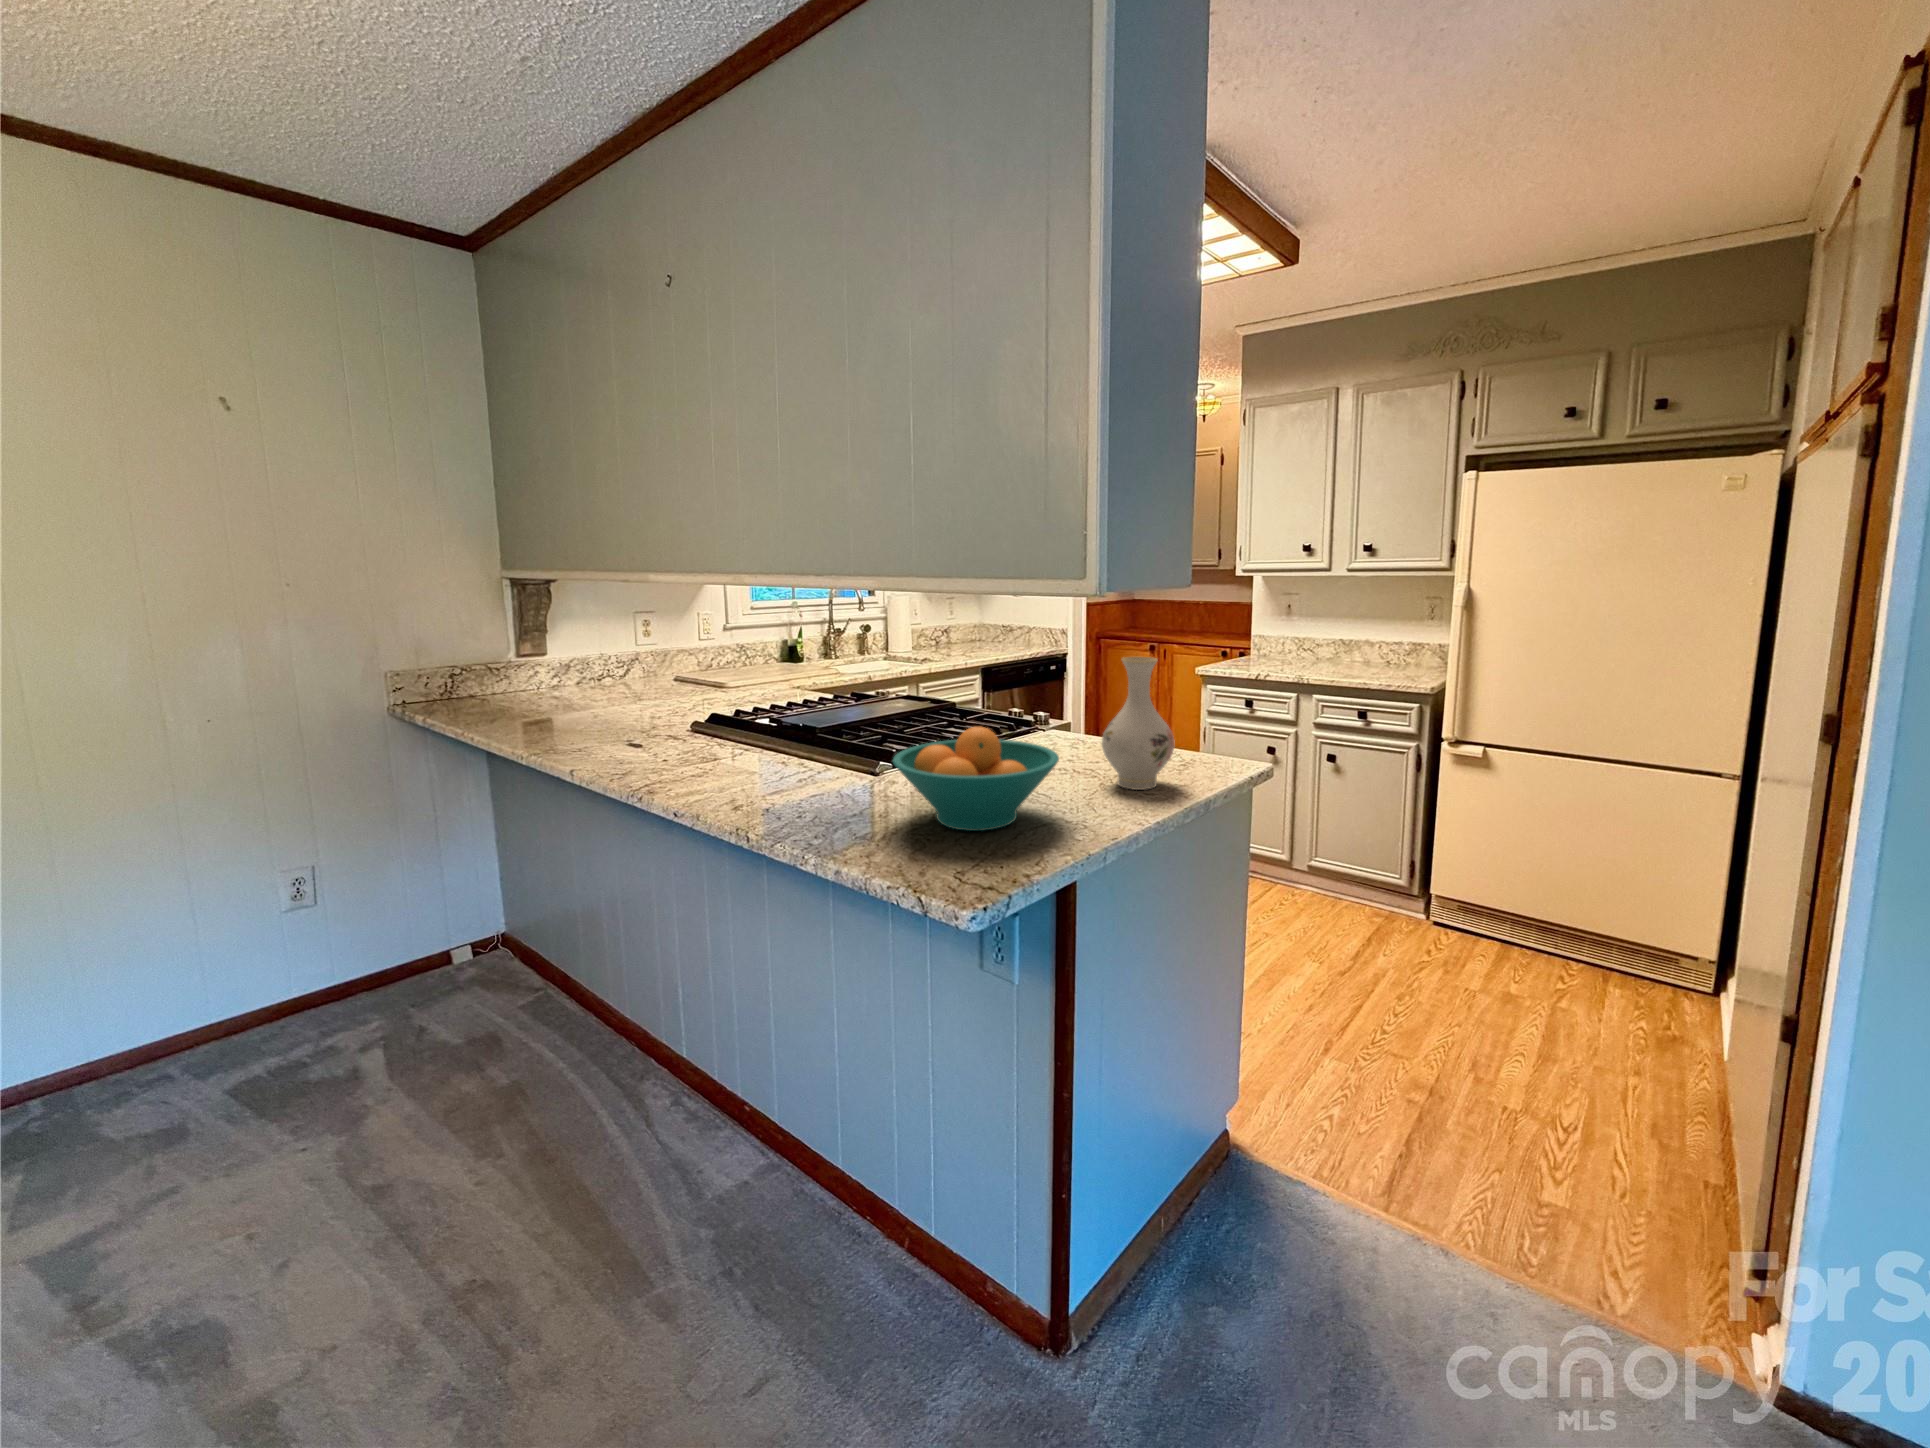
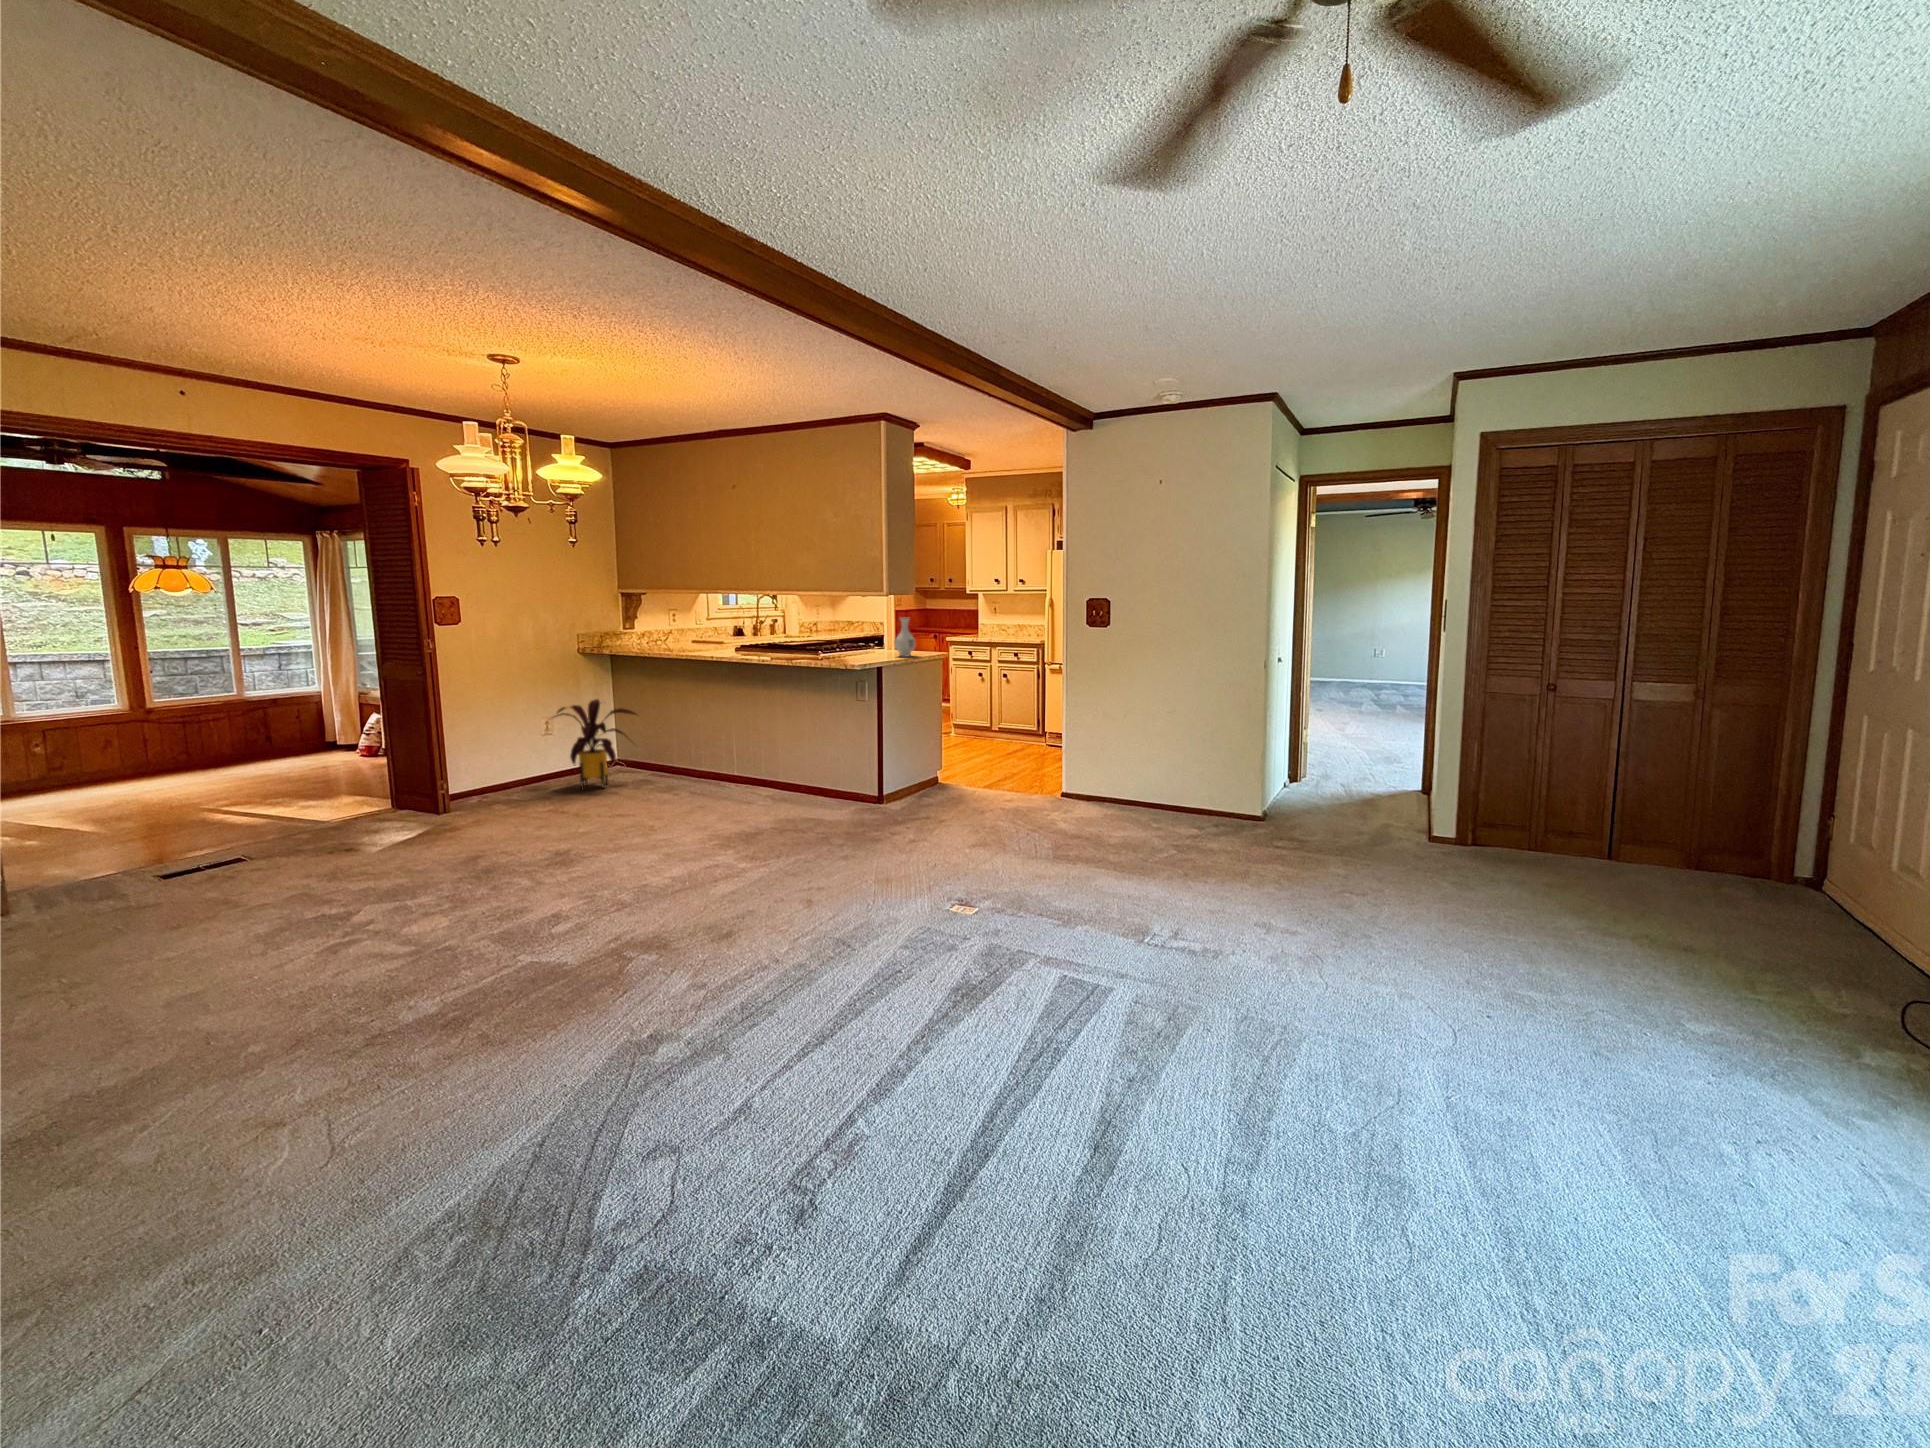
fruit bowl: present [892,727,1059,831] -> none [835,634,881,661]
house plant: none [228,822,479,1060] -> present [555,699,637,790]

